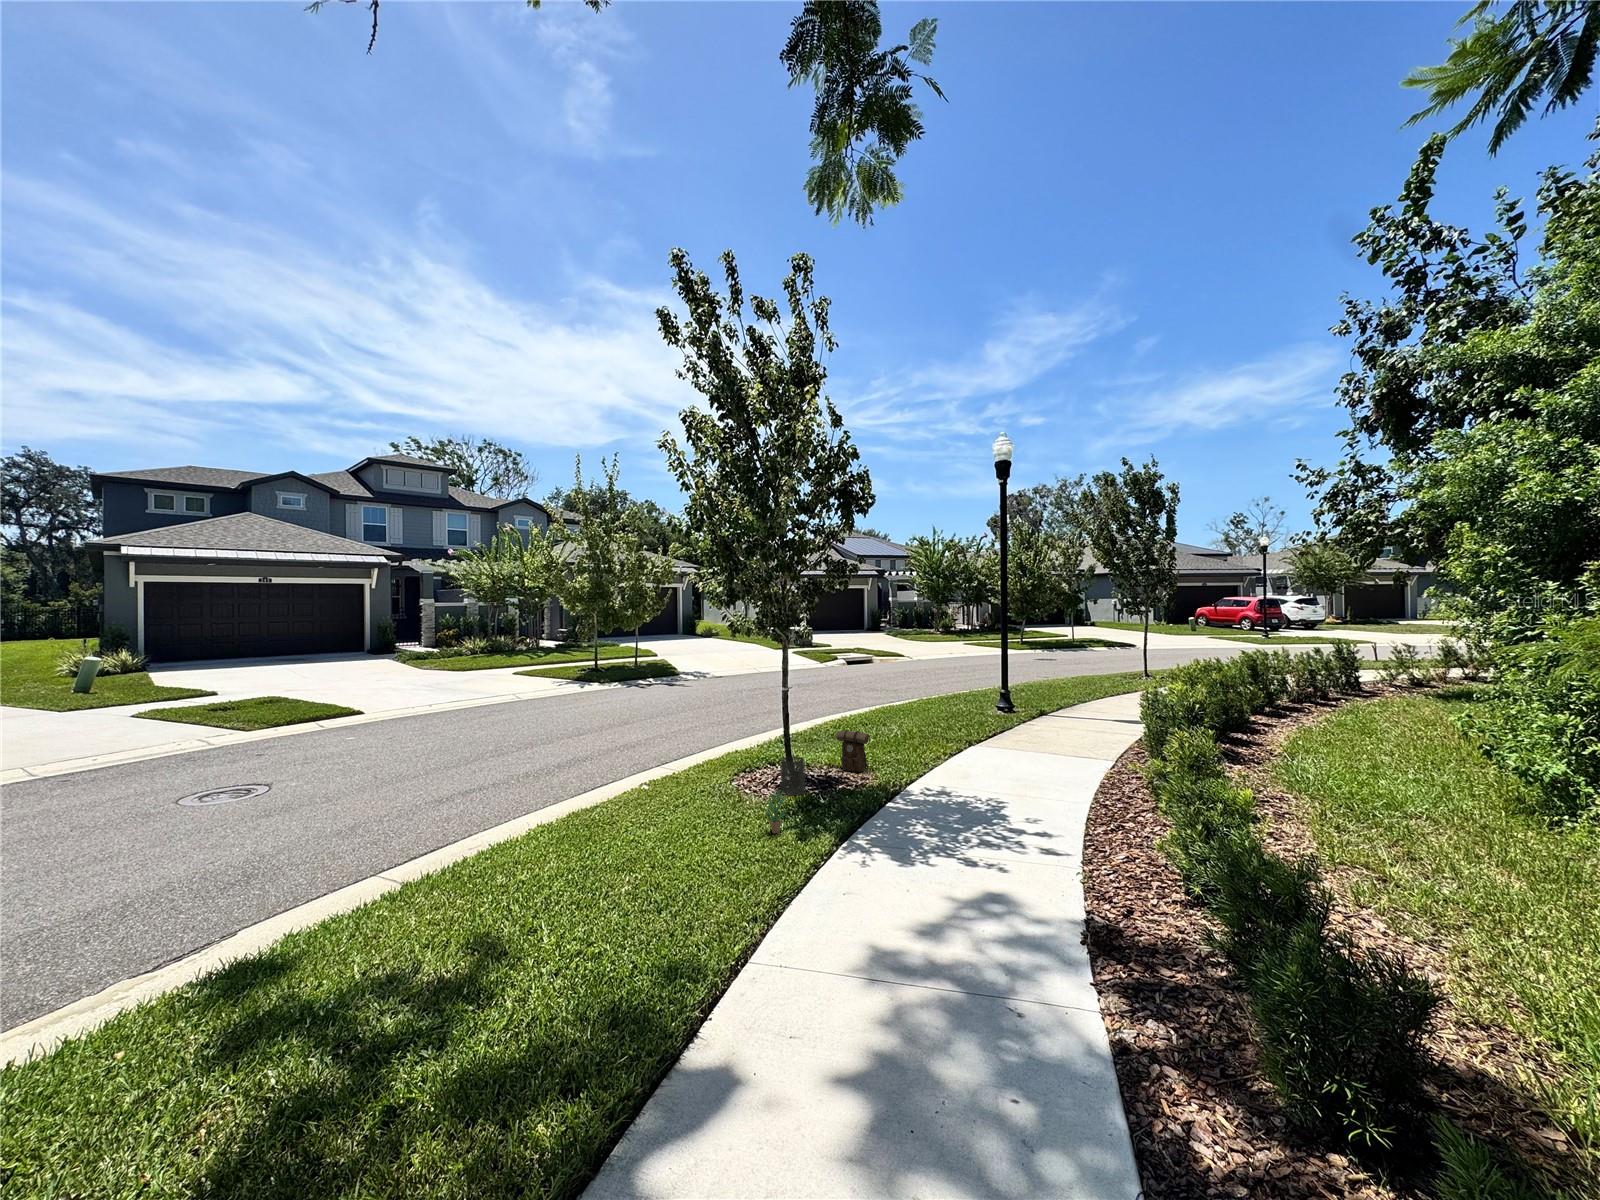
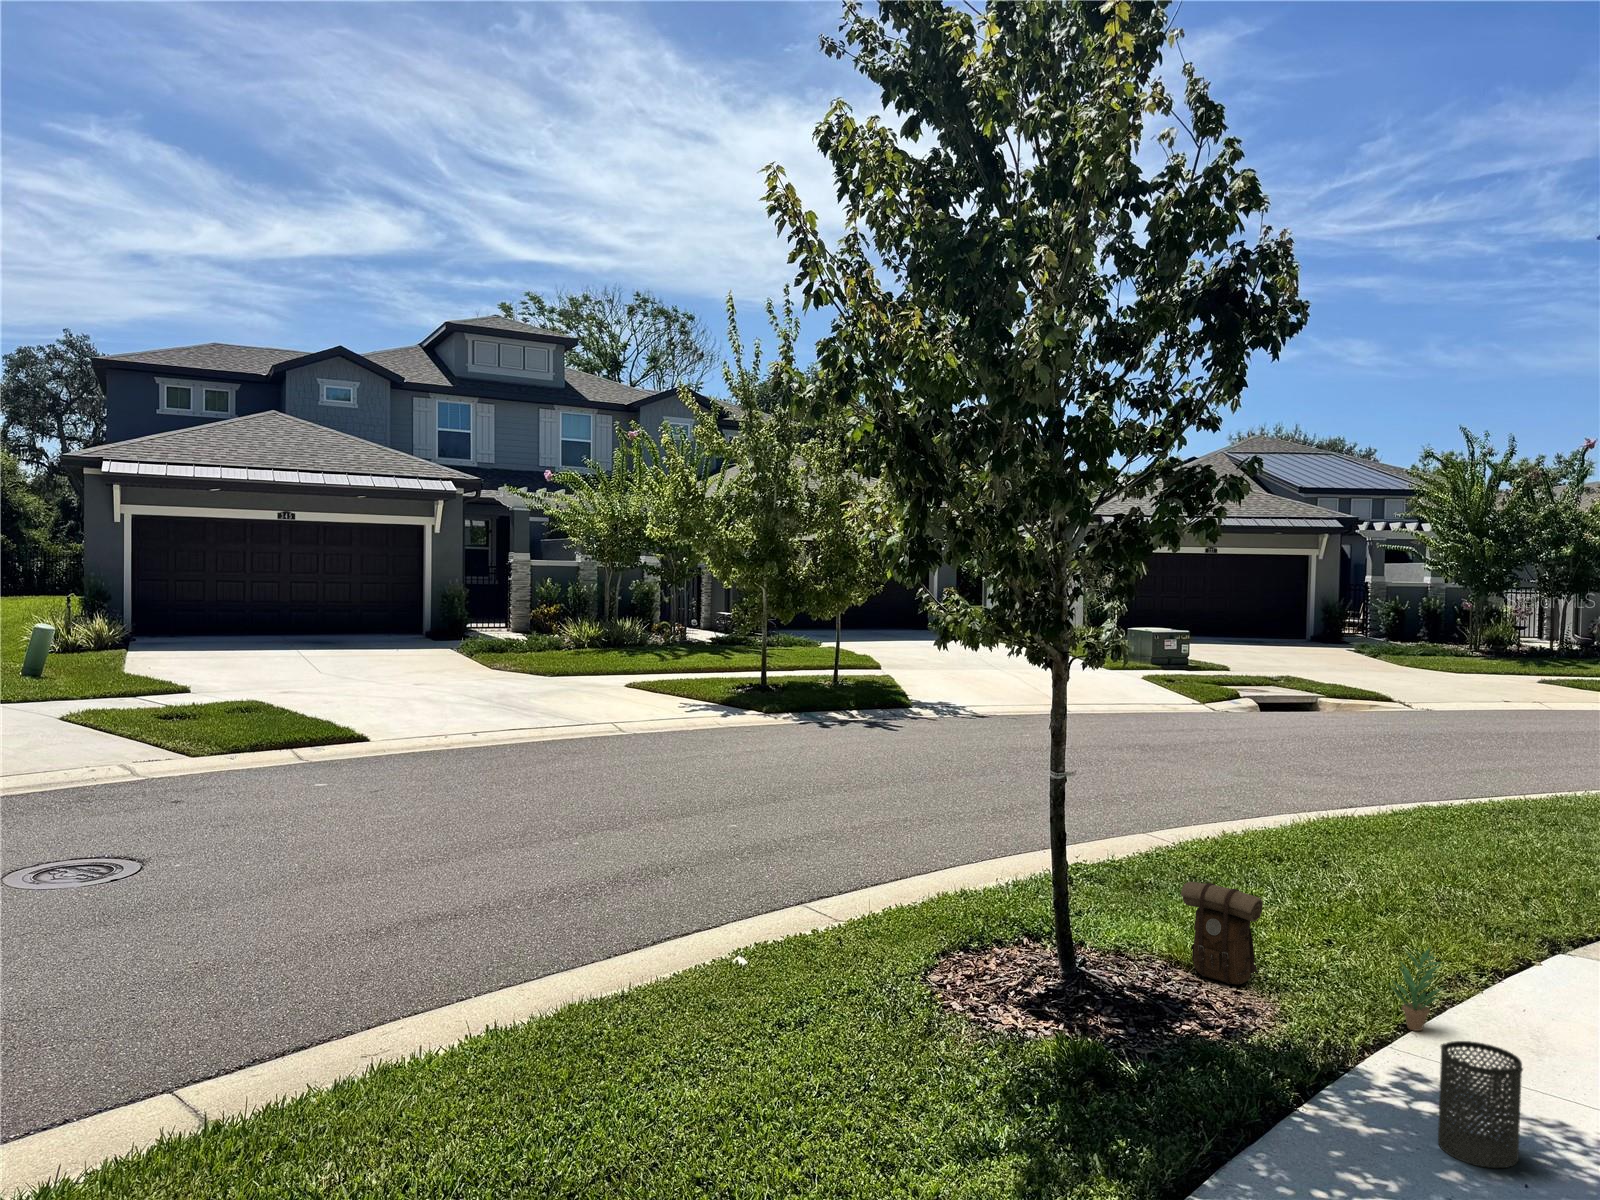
trash can: present [781,756,805,796] -> present [1438,1041,1523,1168]
potted plant: present [764,789,786,833] -> present [1391,948,1441,1031]

